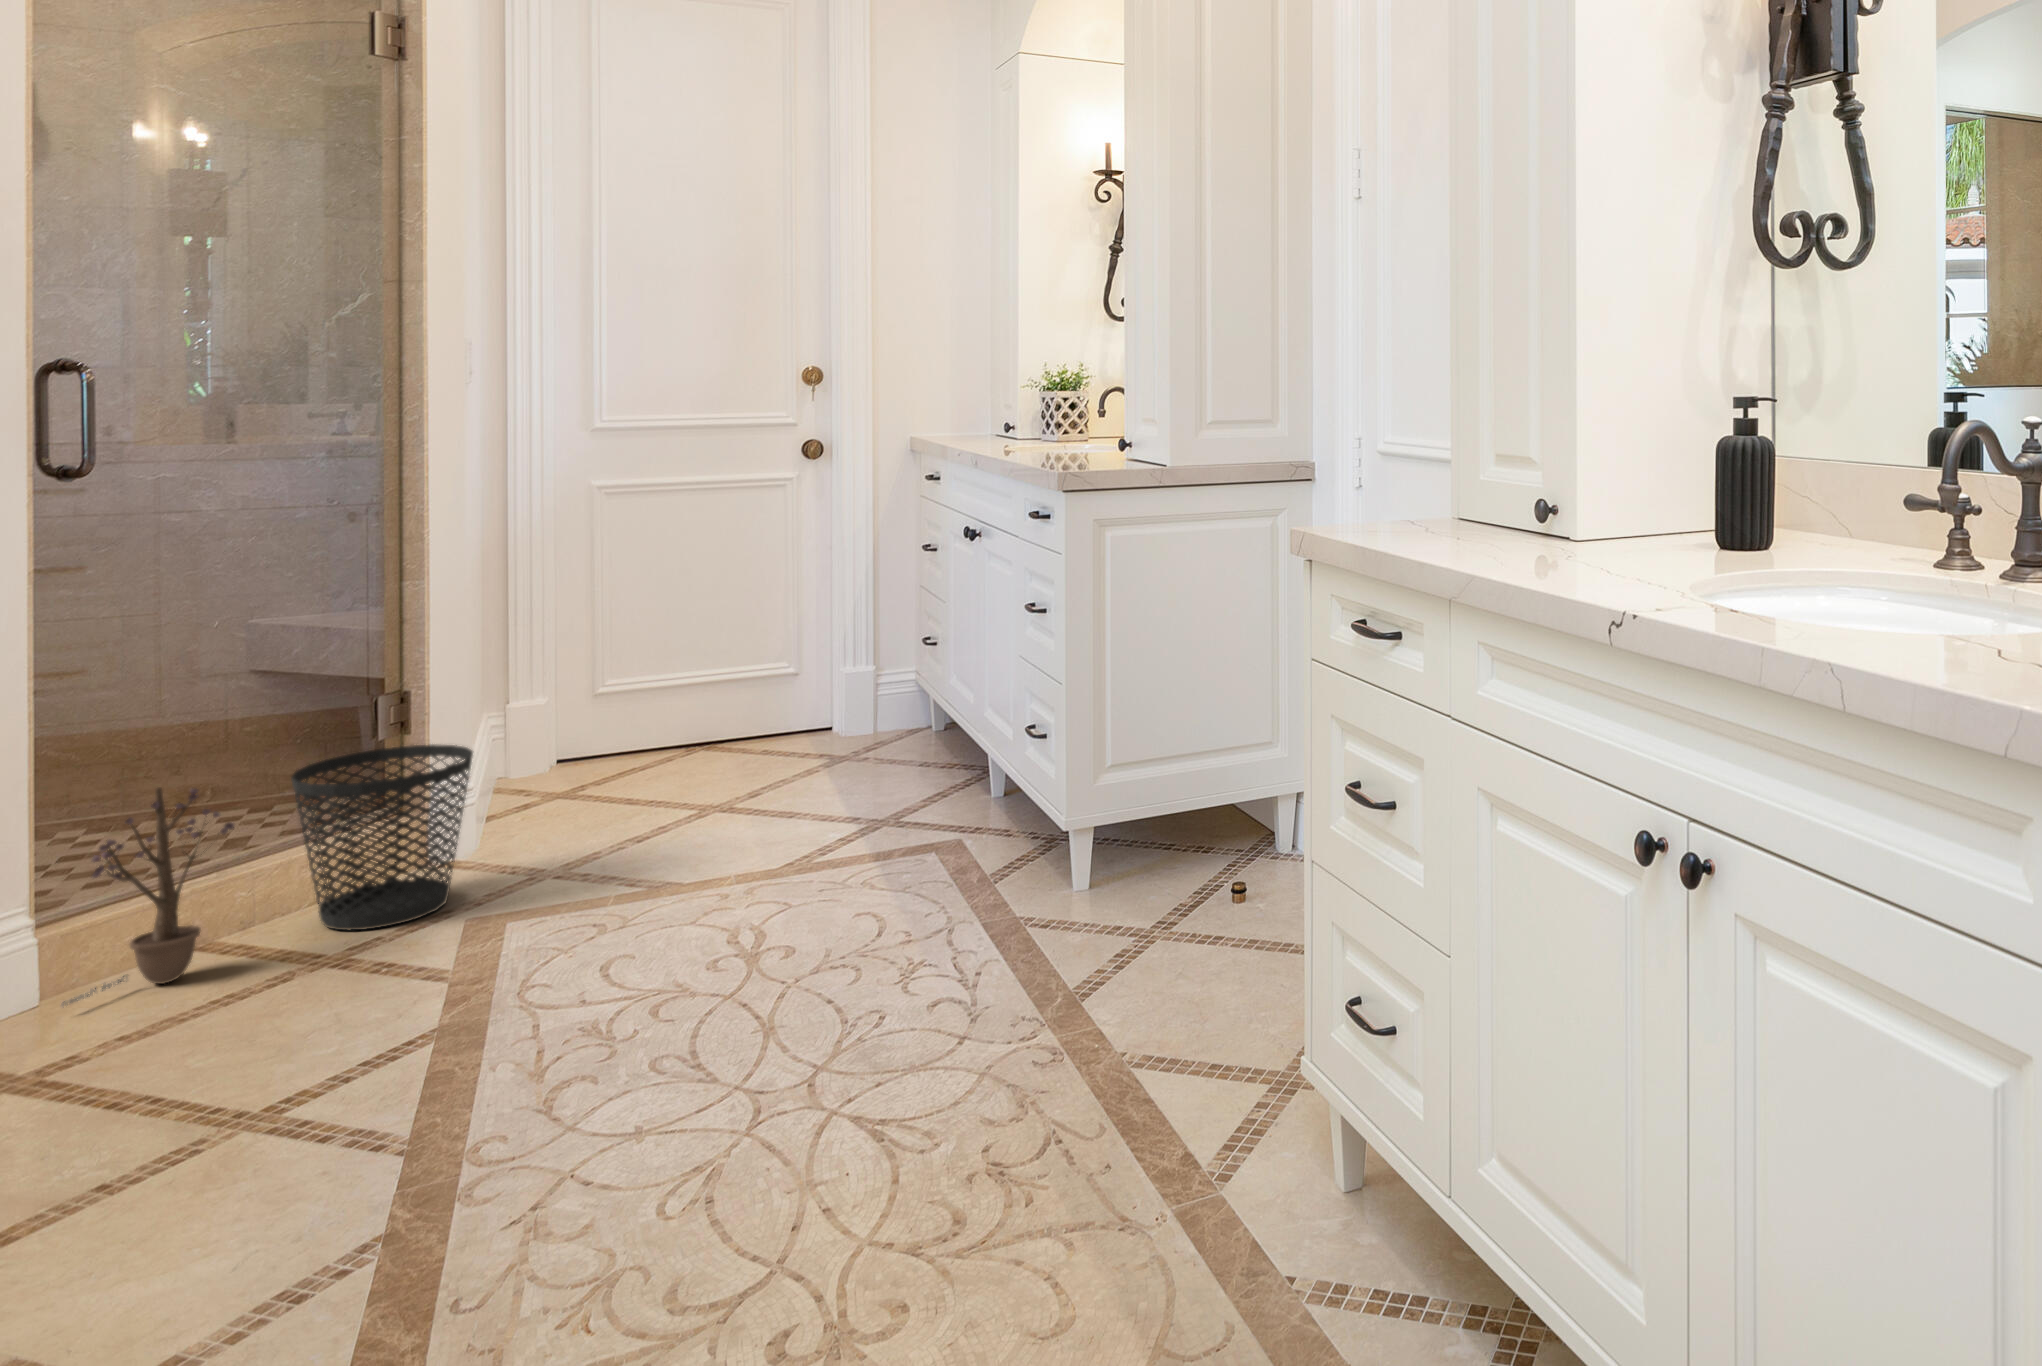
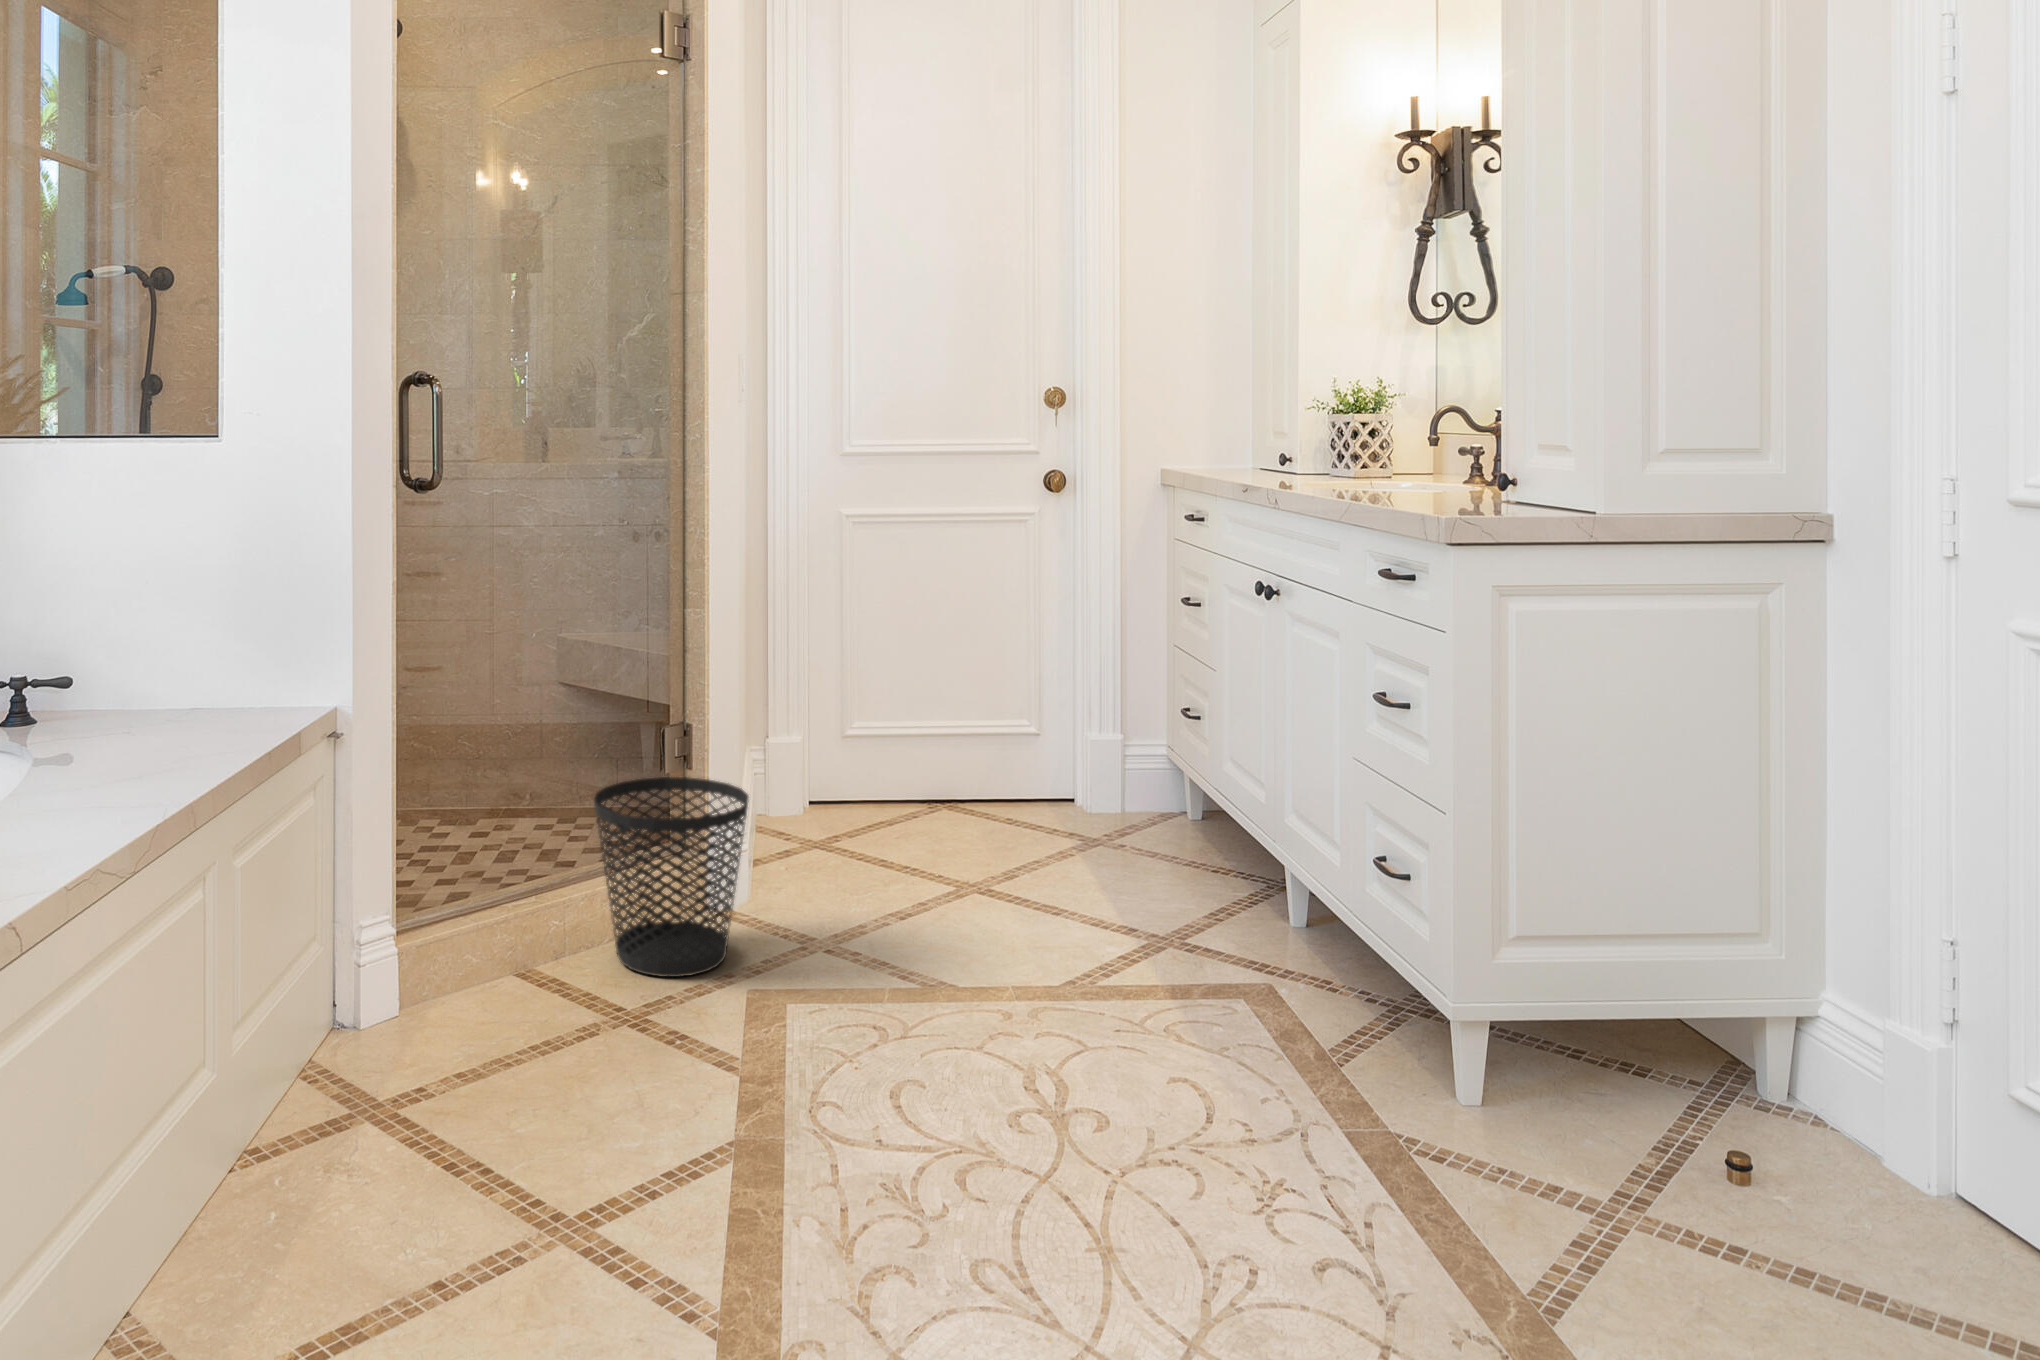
decorative plant: present [62,787,234,1006] -> none [417,797,550,1010]

